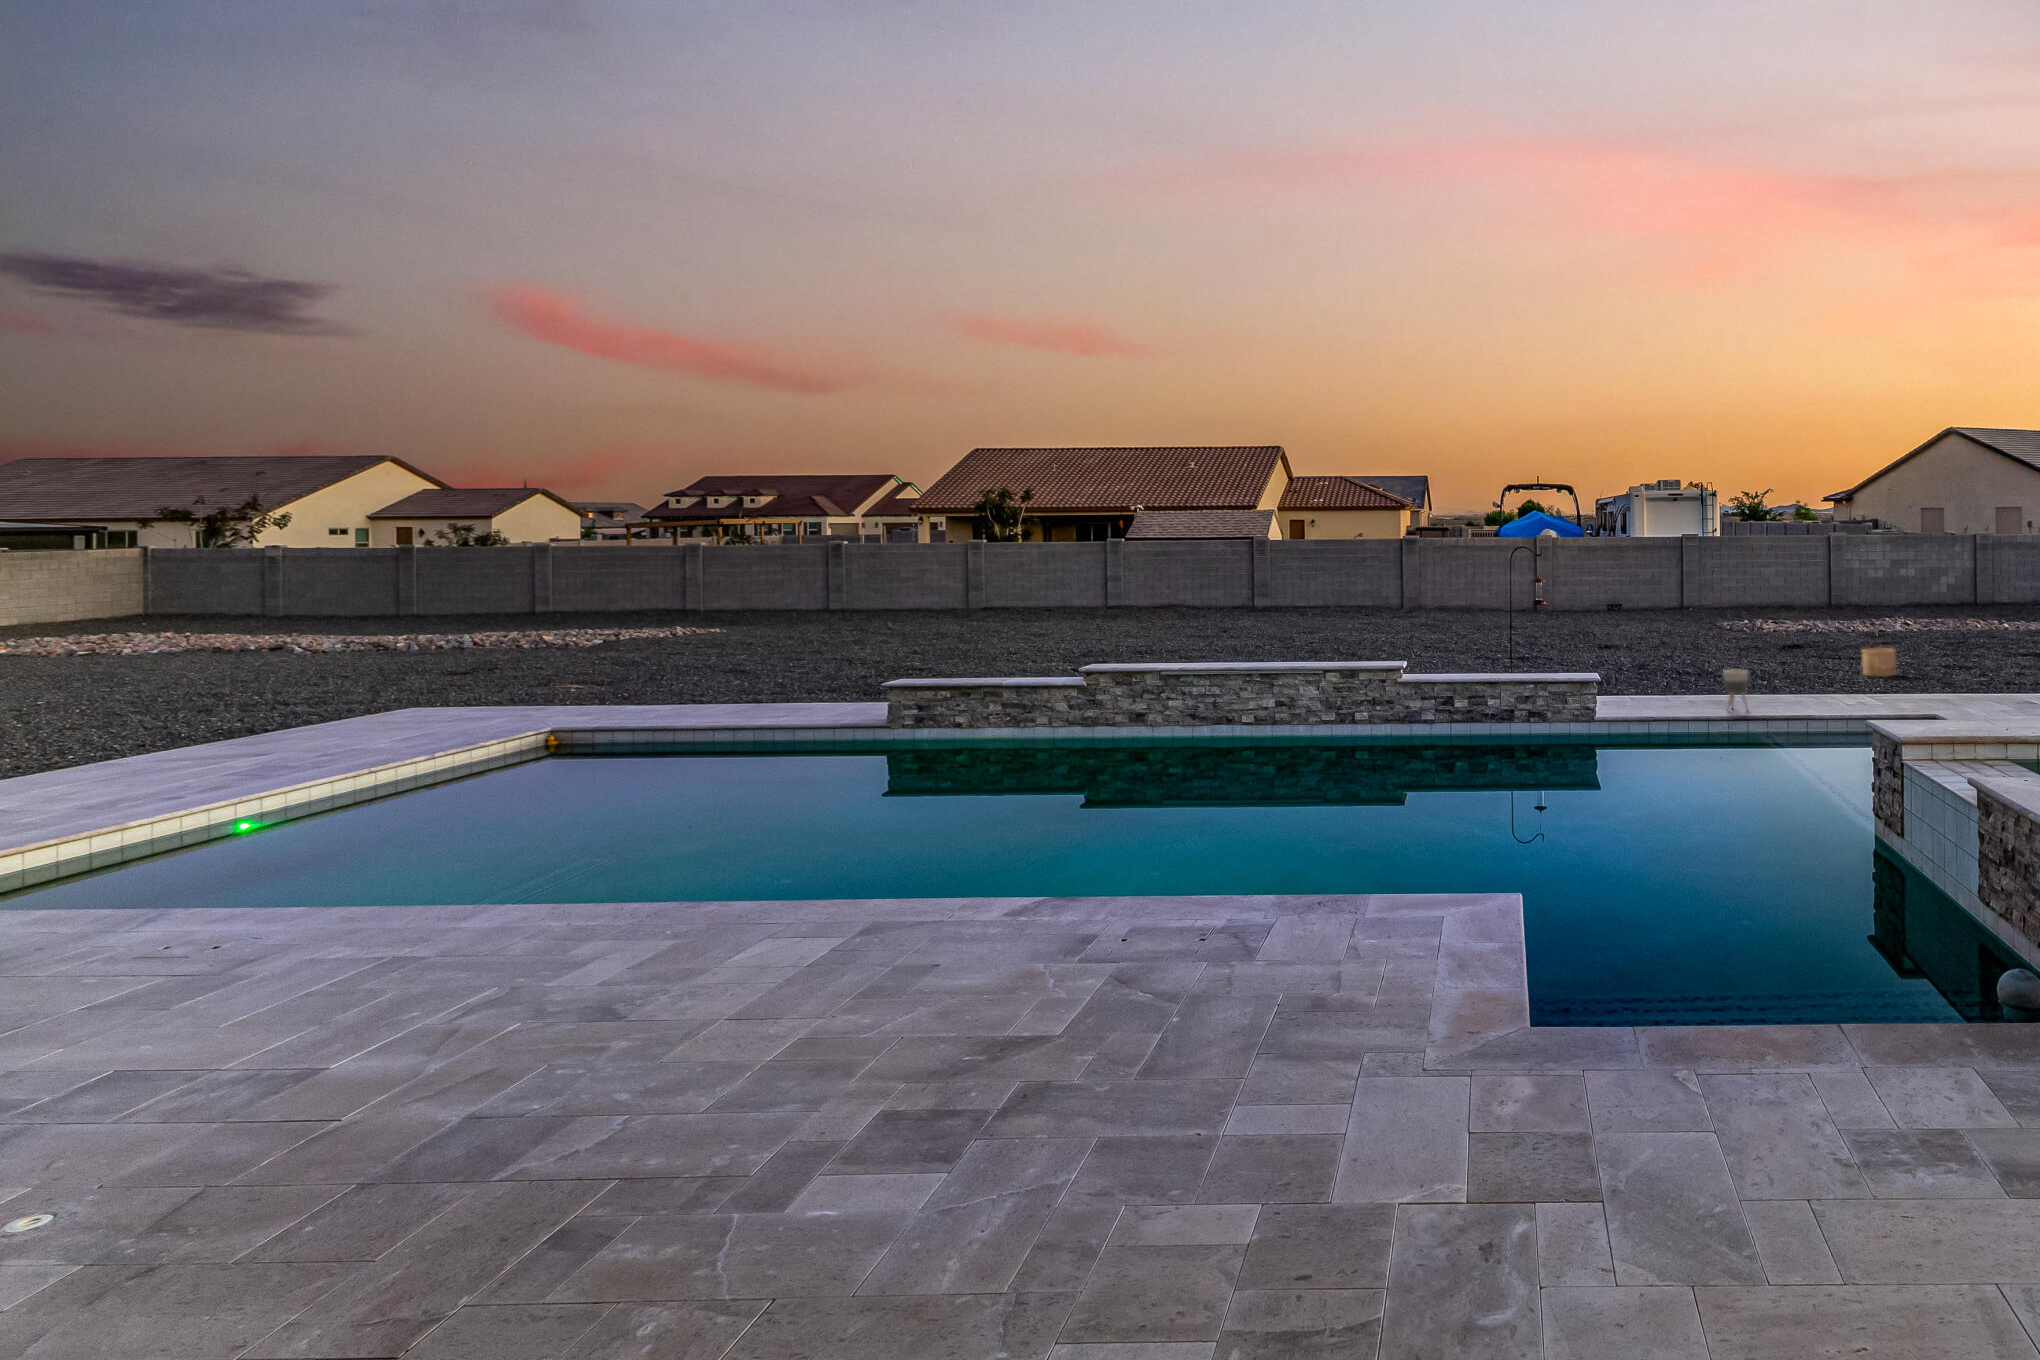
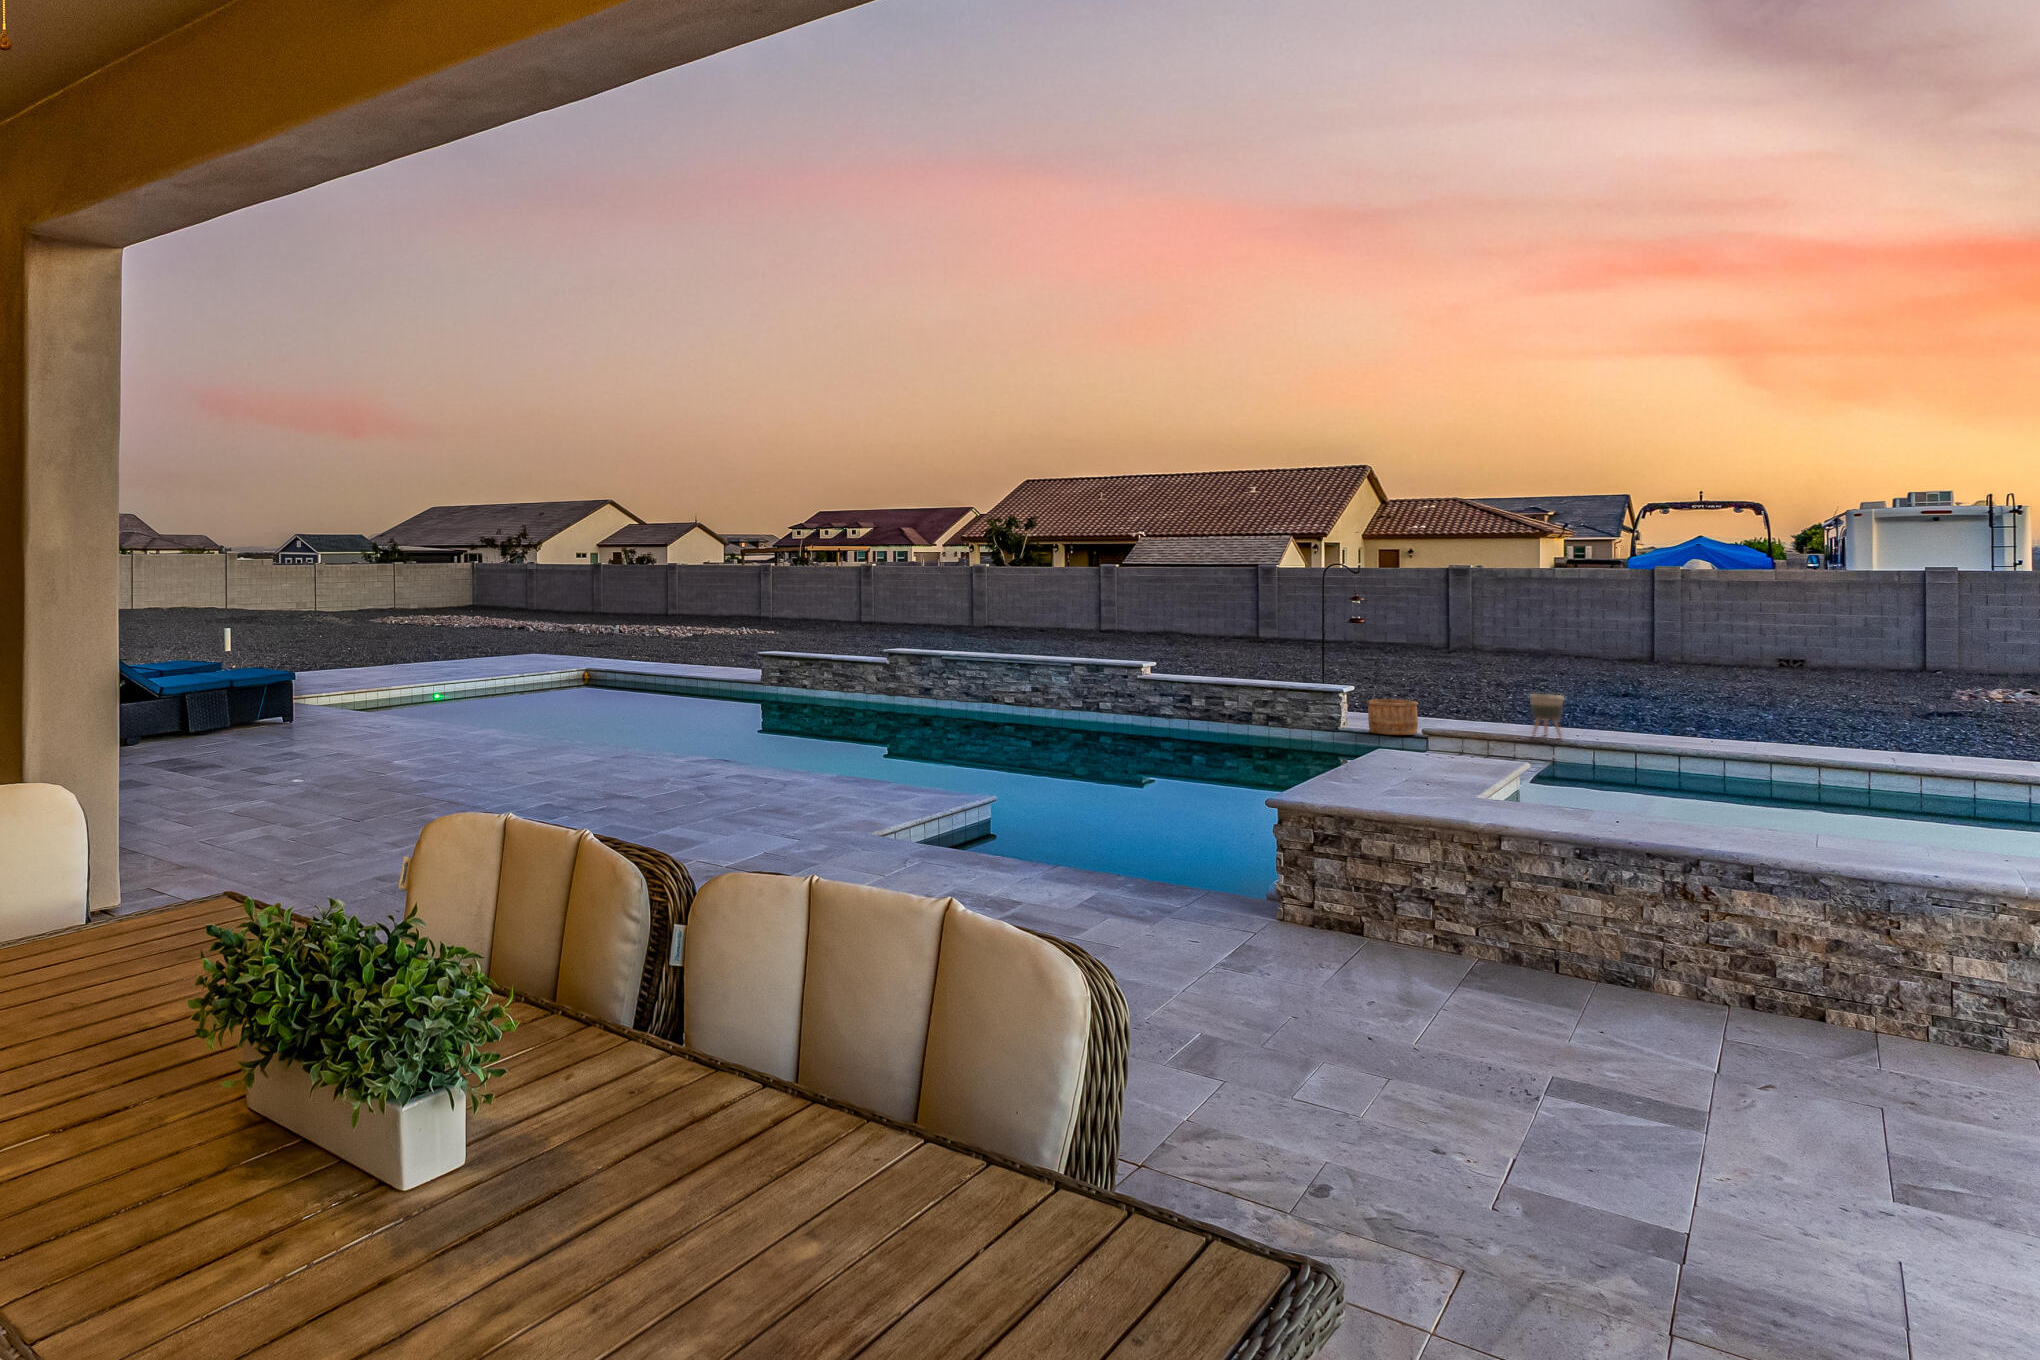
wooden bucket: present [1862,648,1896,677] -> present [1367,699,1418,735]

